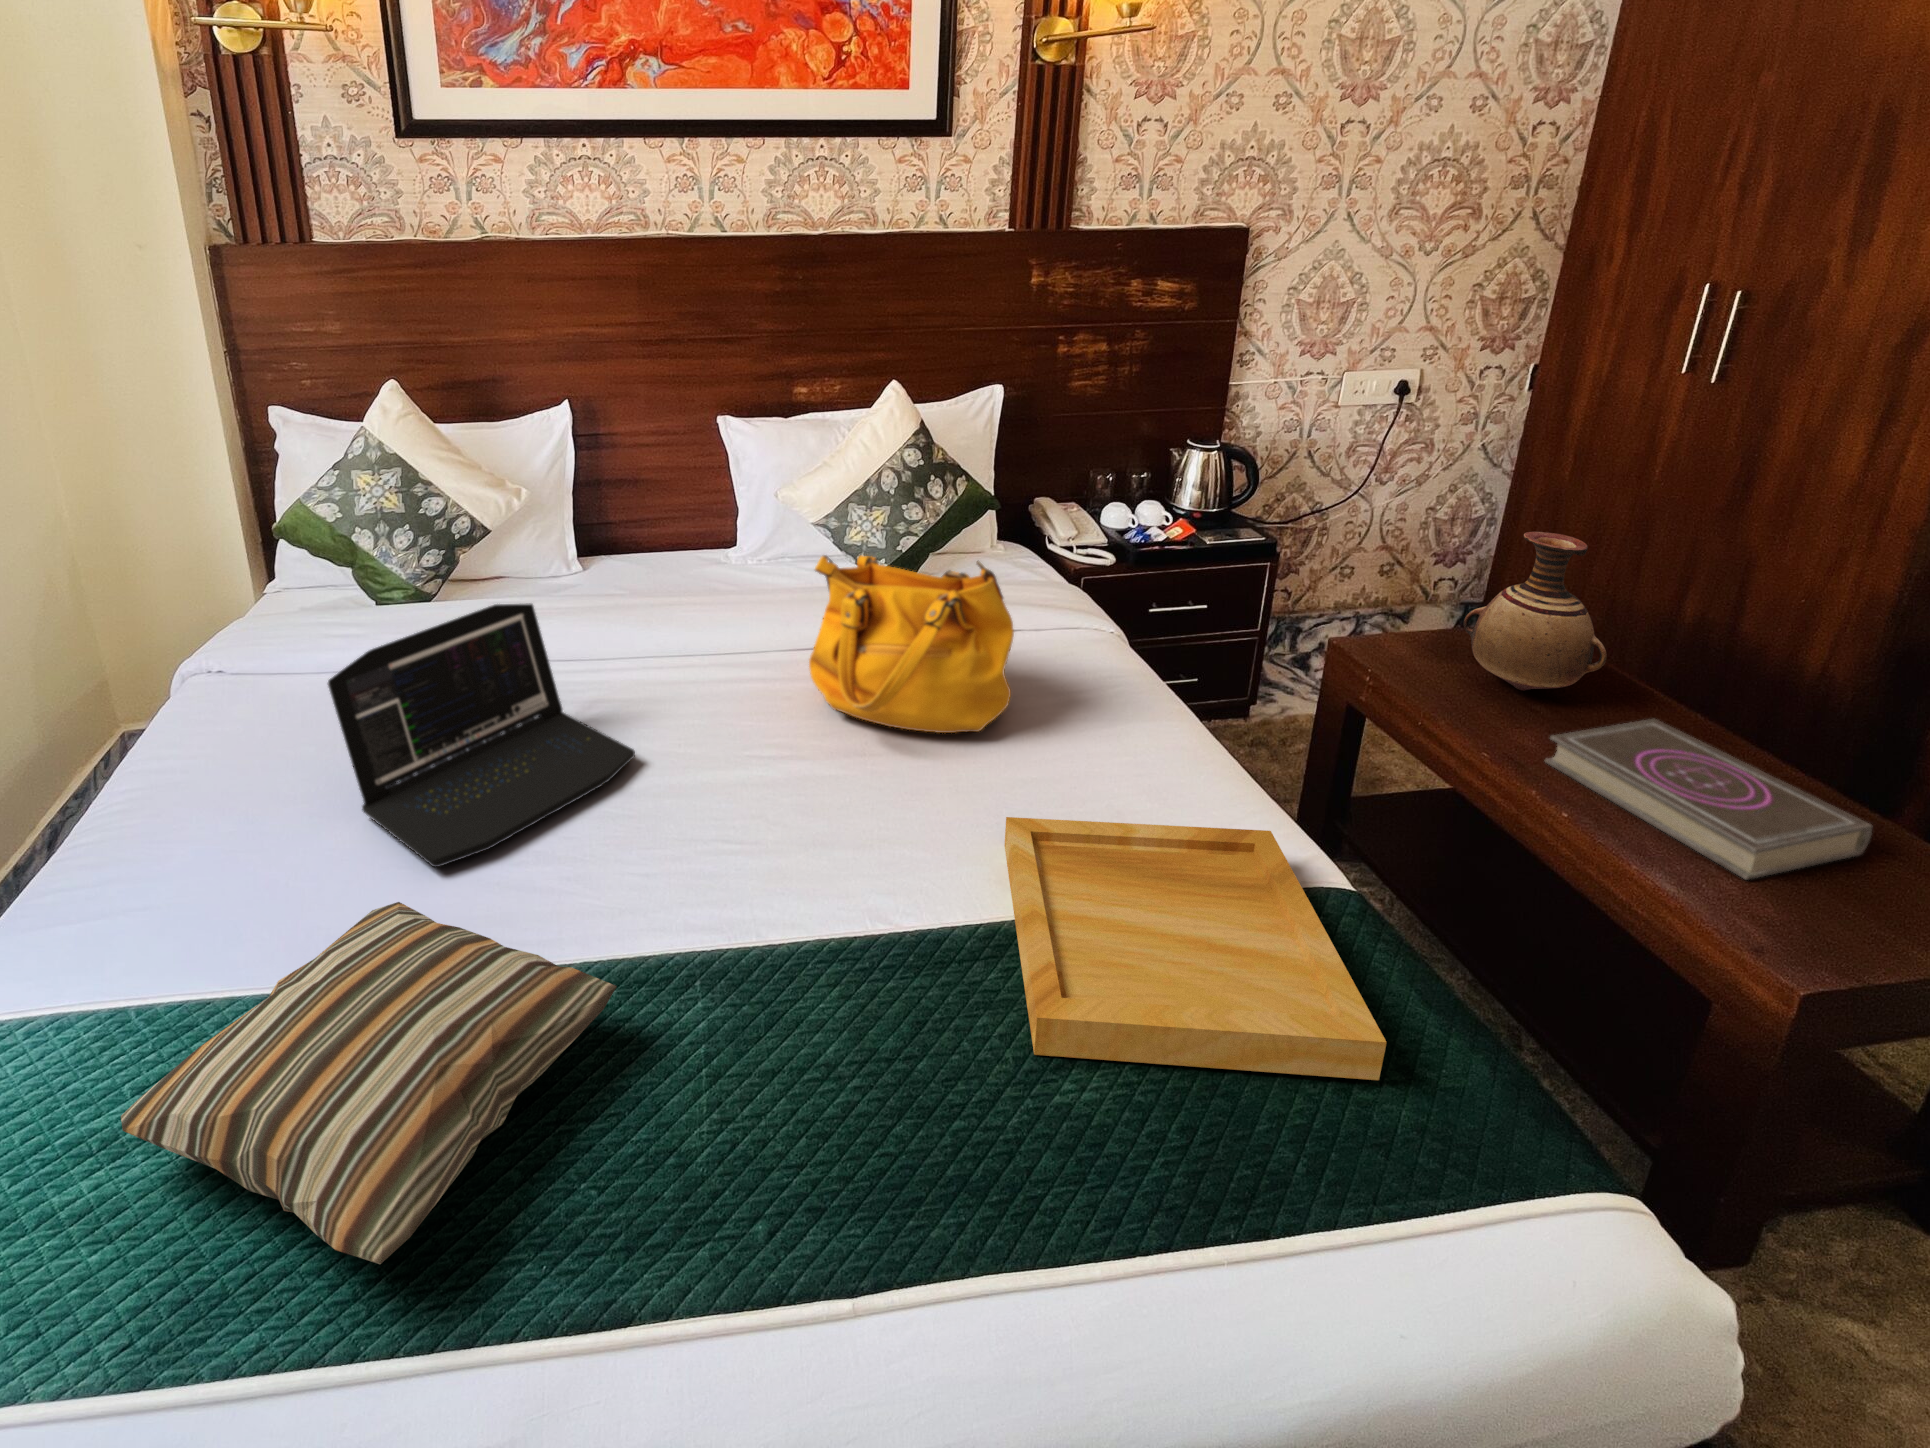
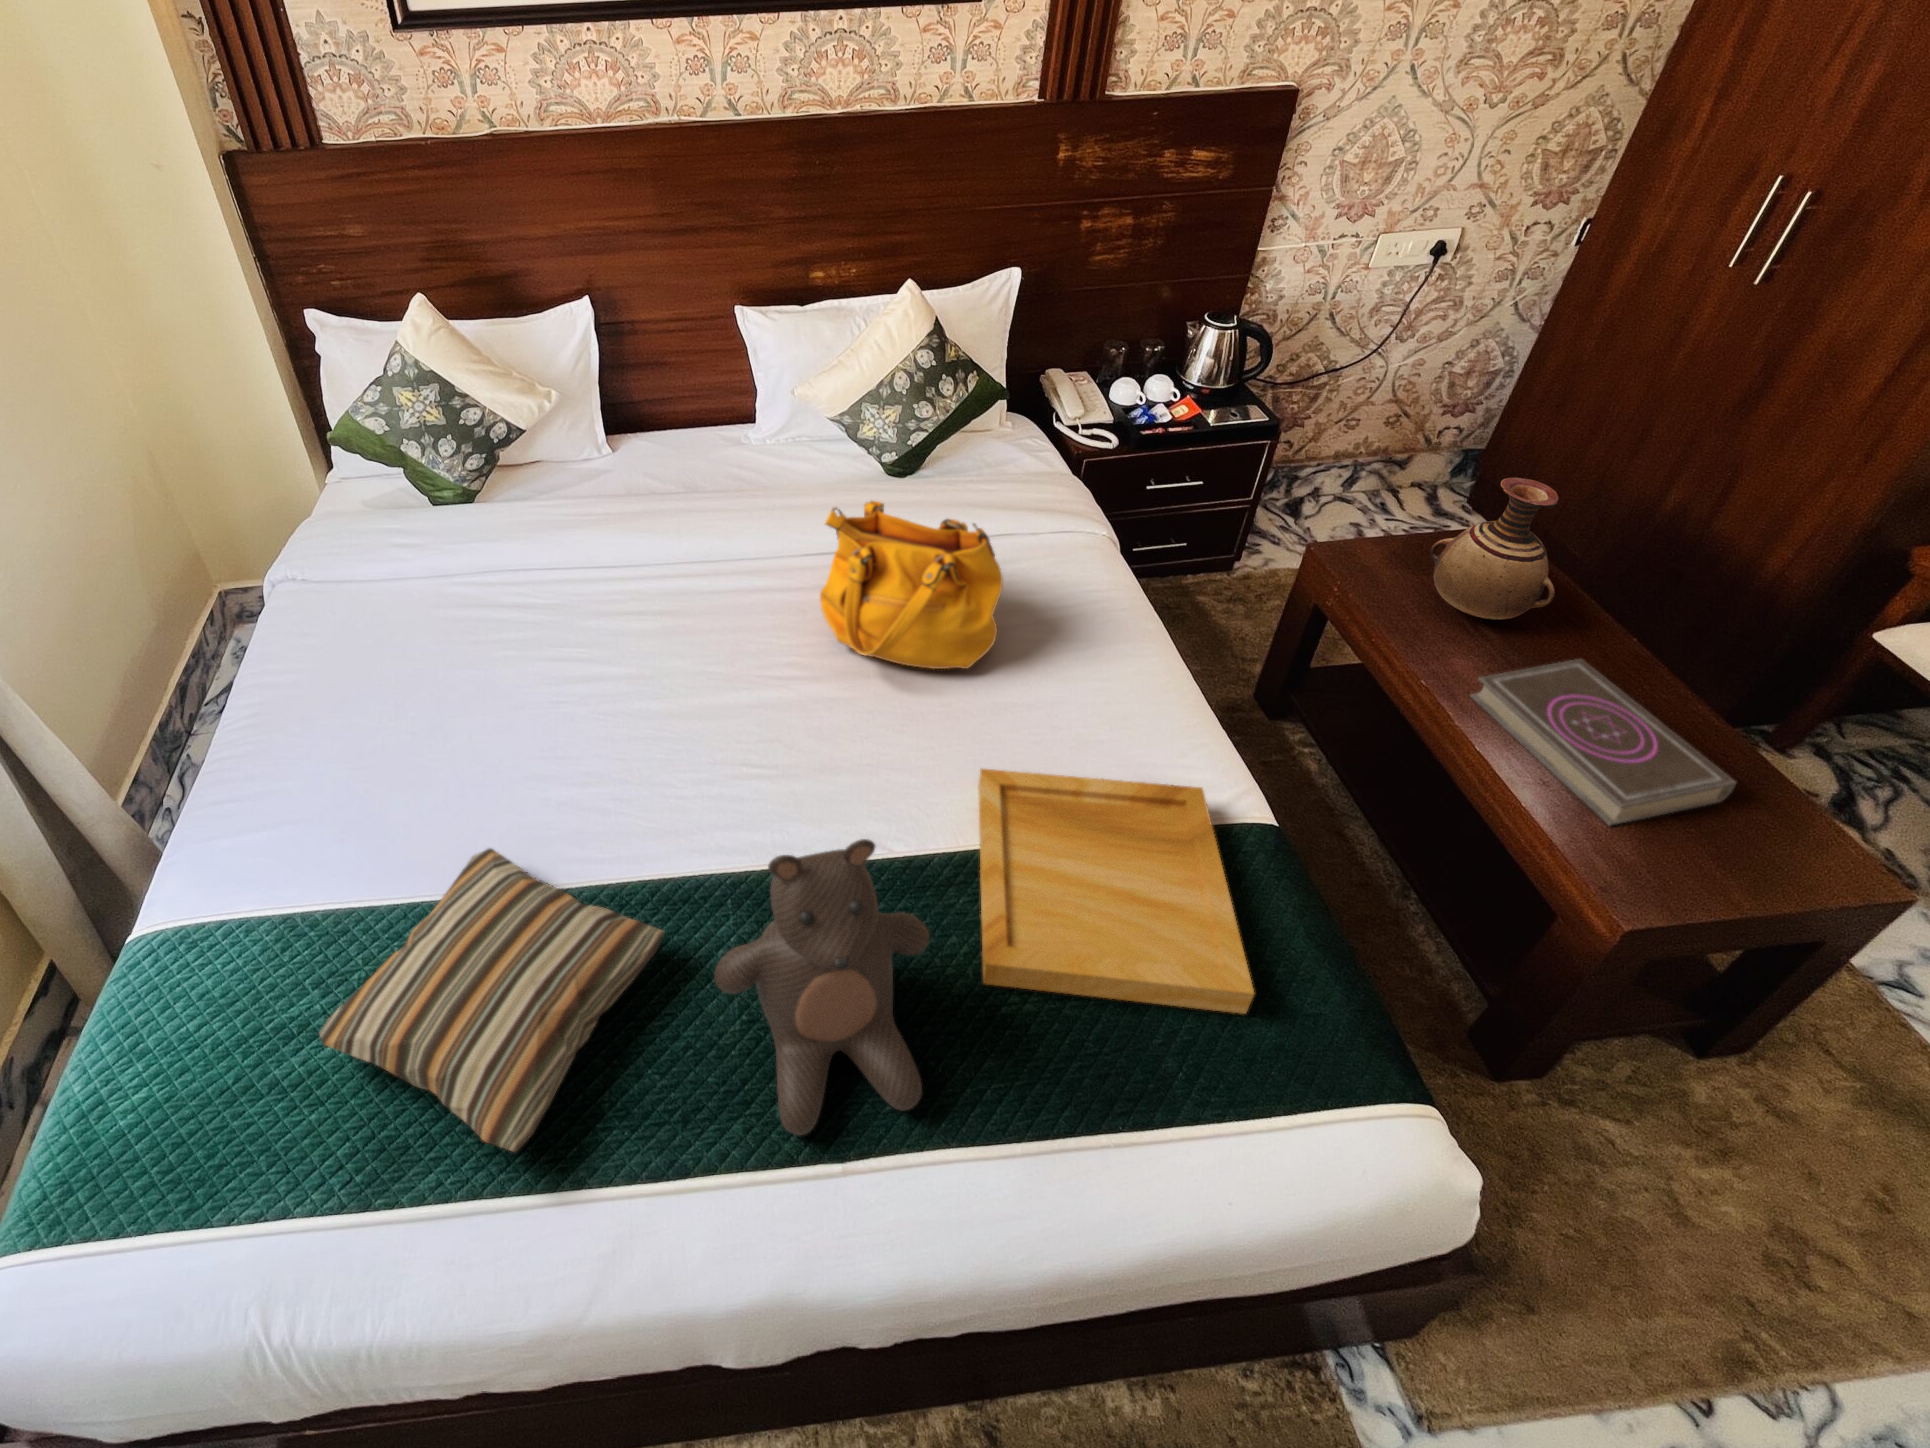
laptop: present [328,603,635,867] -> none [410,558,670,805]
teddy bear: none [681,788,966,1246] -> present [714,839,929,1135]

